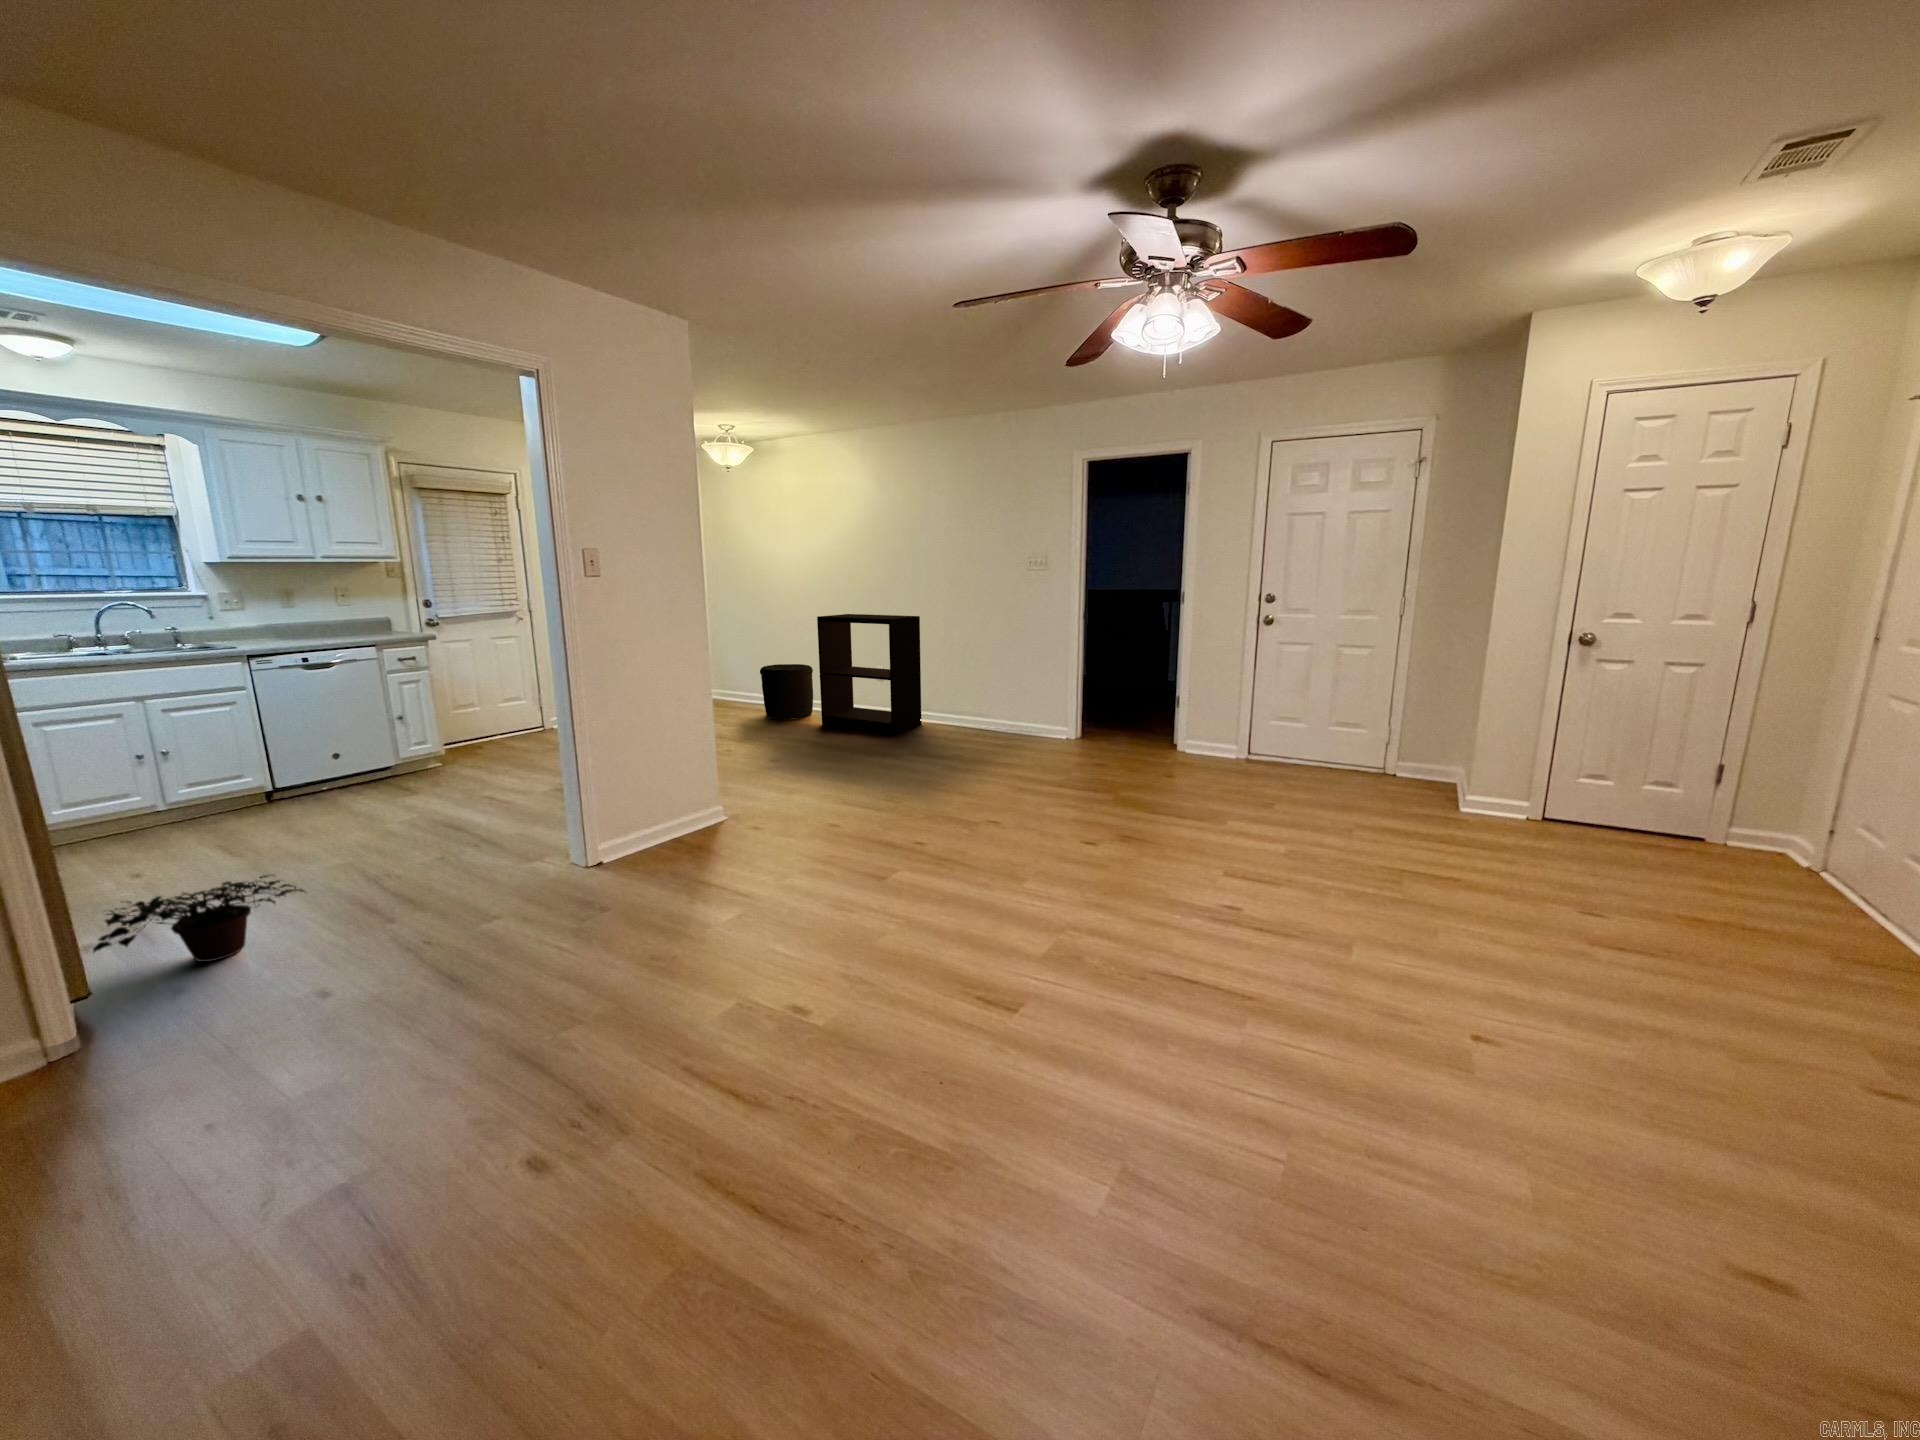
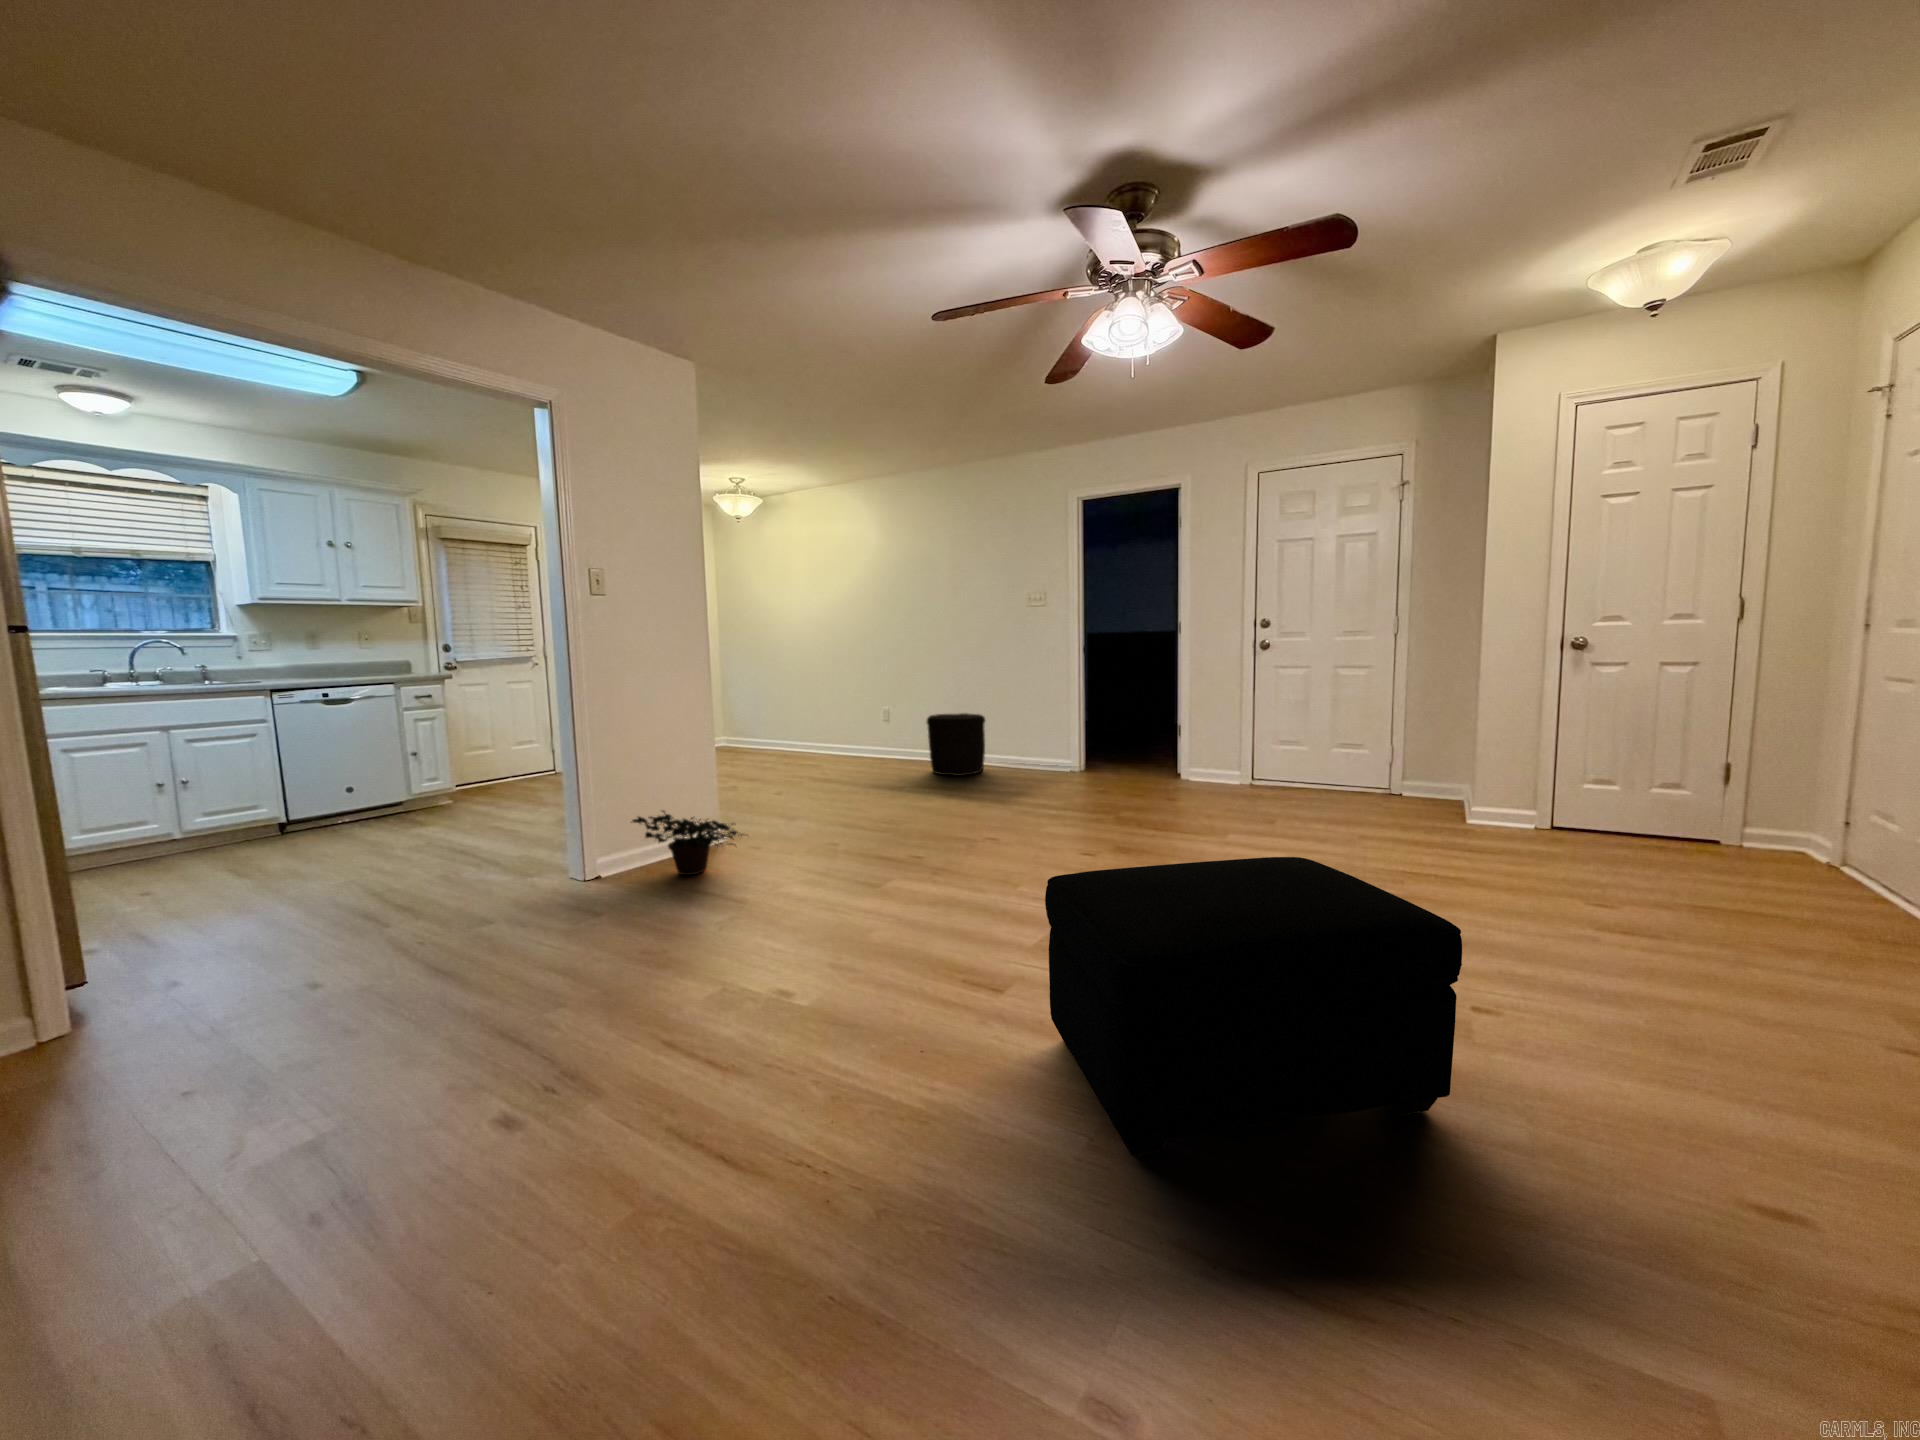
bookshelf: present [817,614,921,734] -> none [822,655,926,771]
woven basket: present [760,664,813,719] -> present [927,713,985,776]
potted plant: present [93,875,305,962] -> present [631,810,748,875]
ottoman: none [1067,895,1485,1216] -> present [1045,857,1462,1156]

